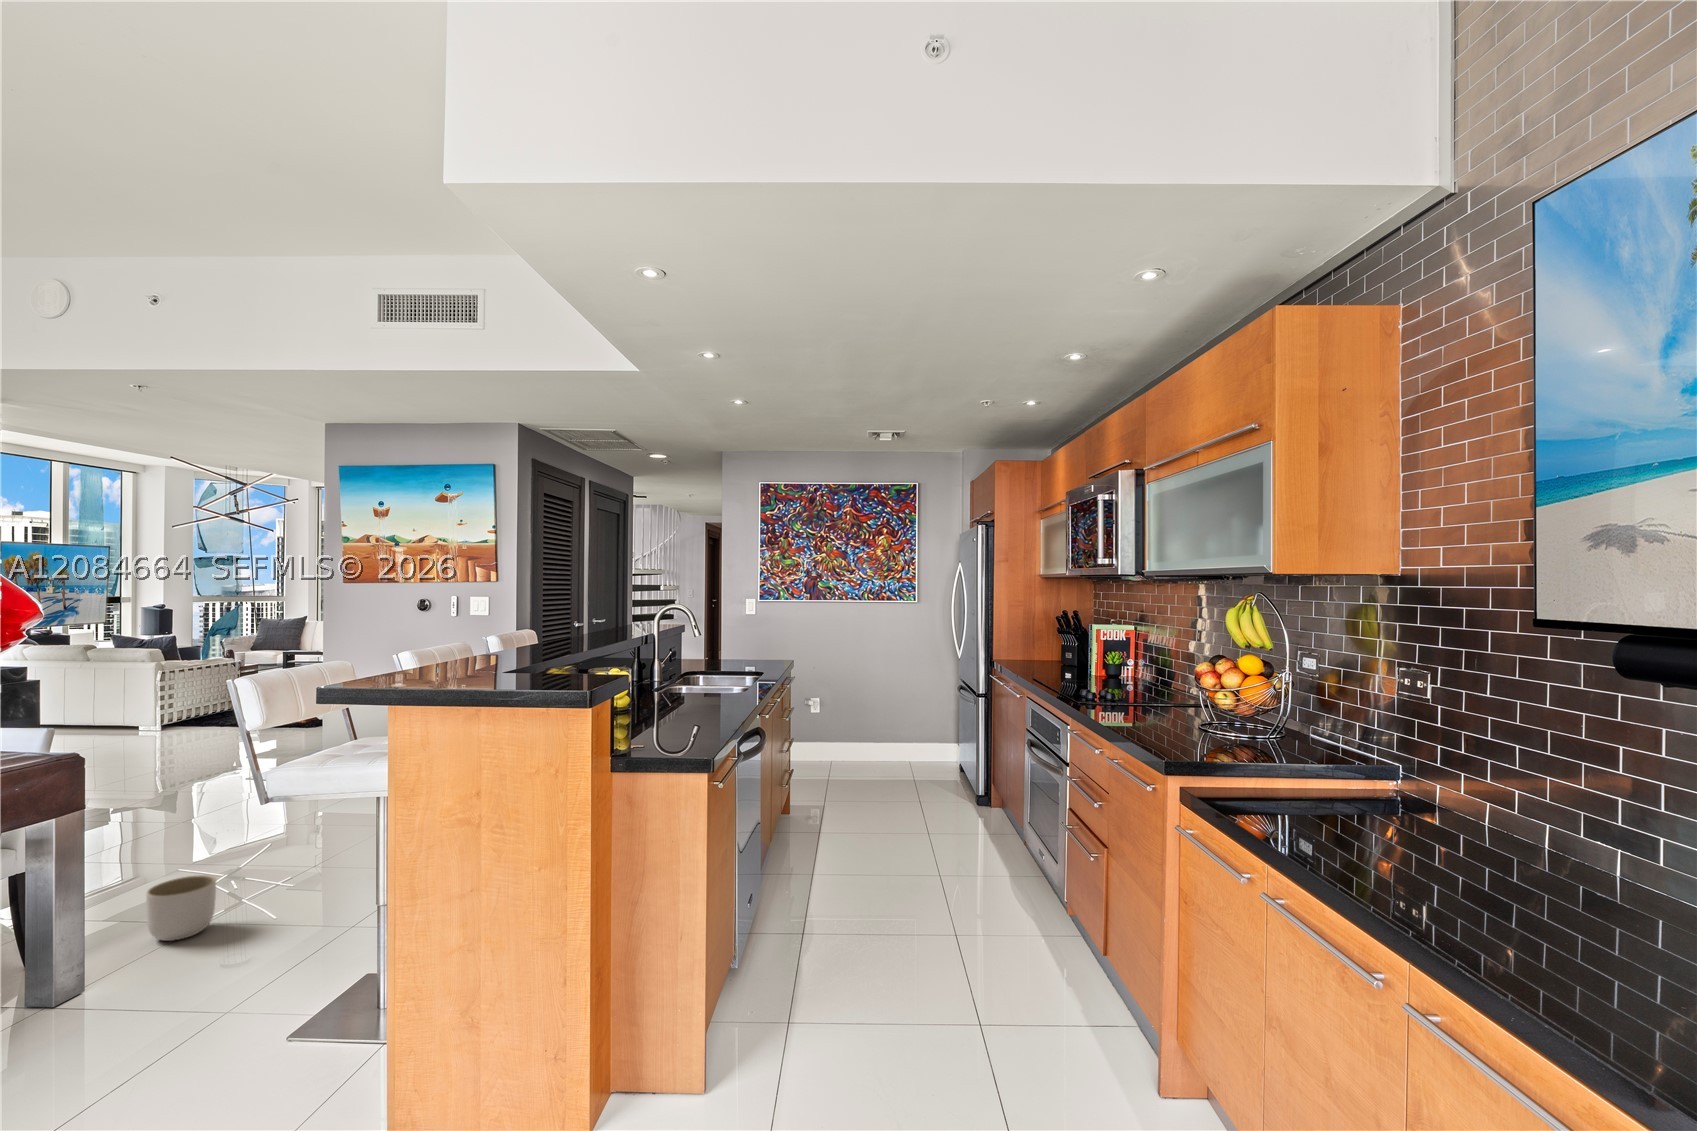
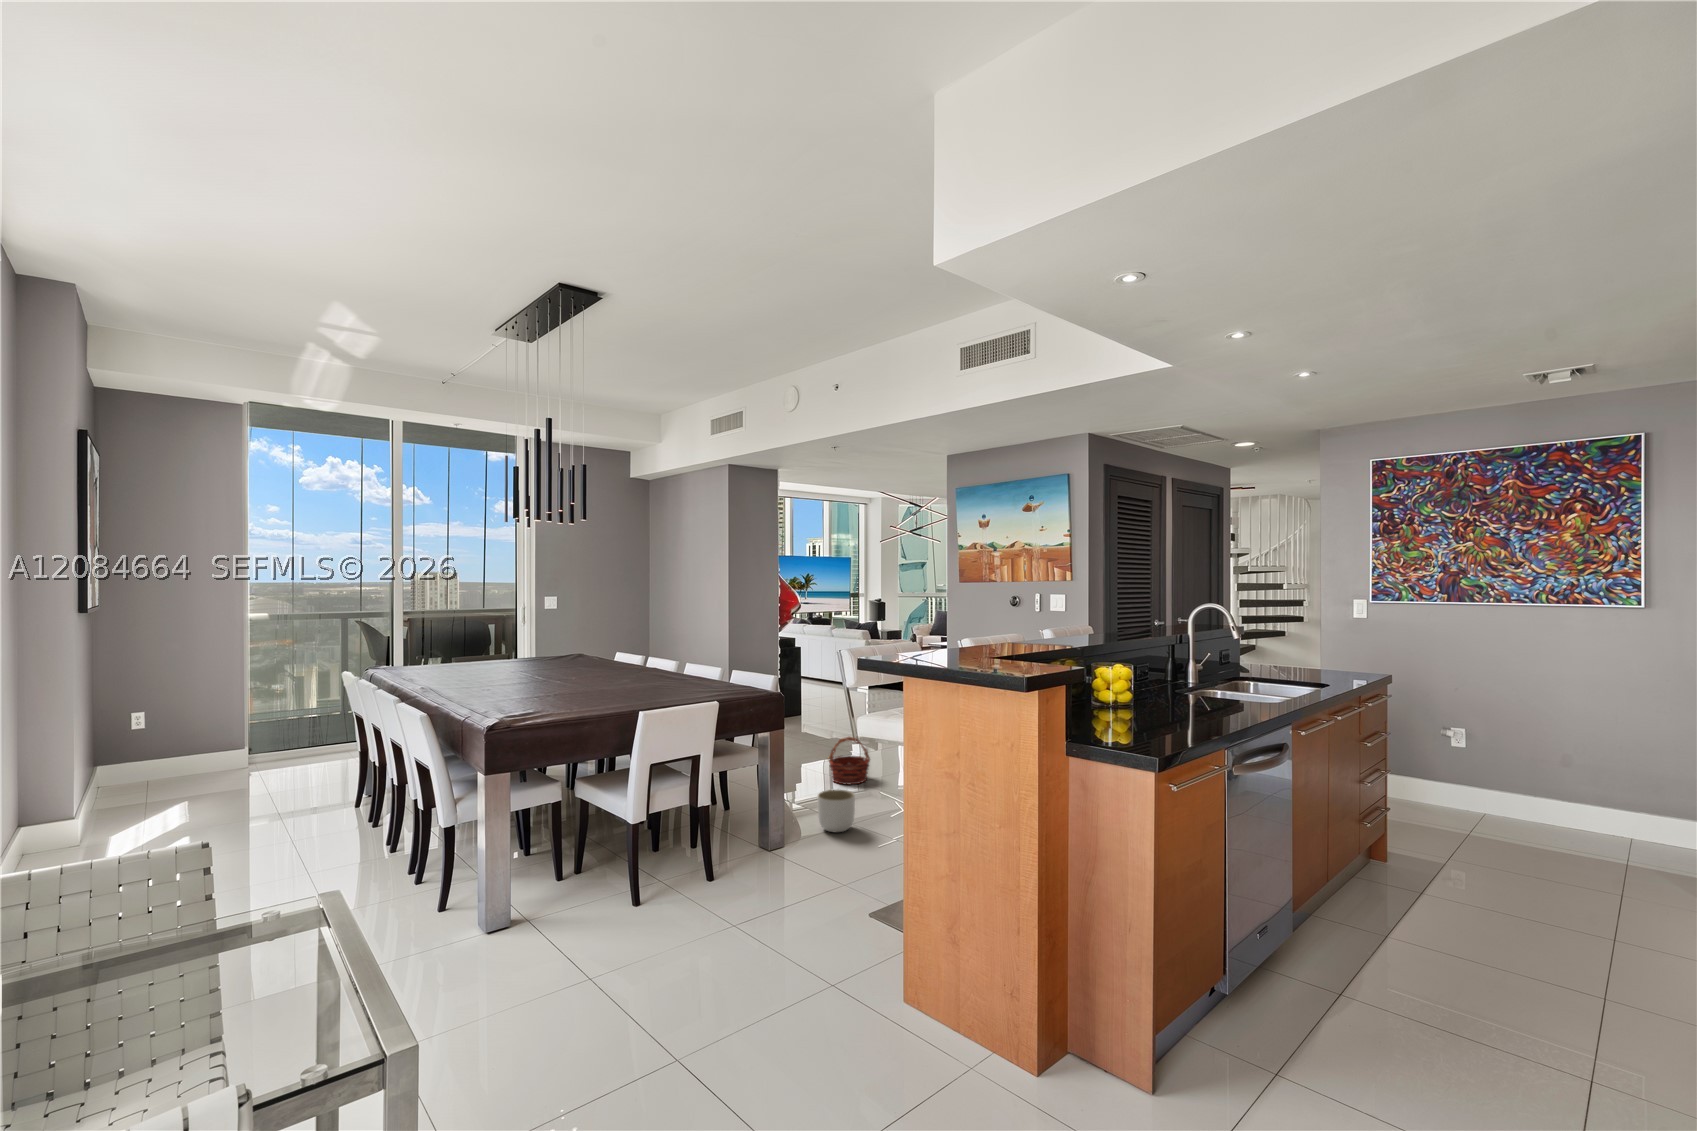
basket: none [136,800,216,870] -> present [829,737,870,785]

